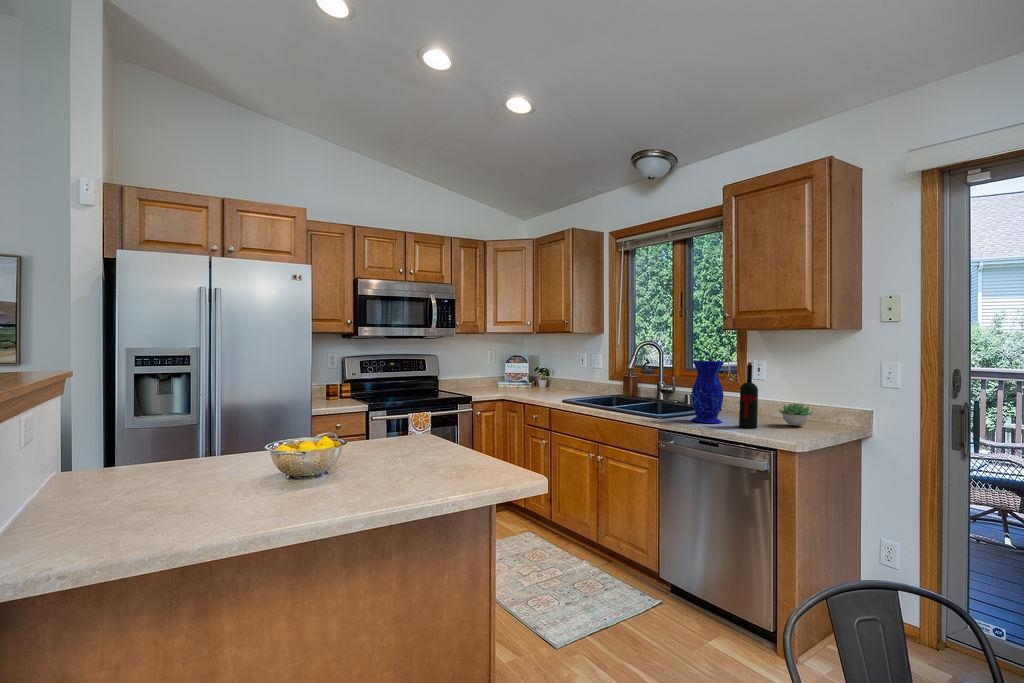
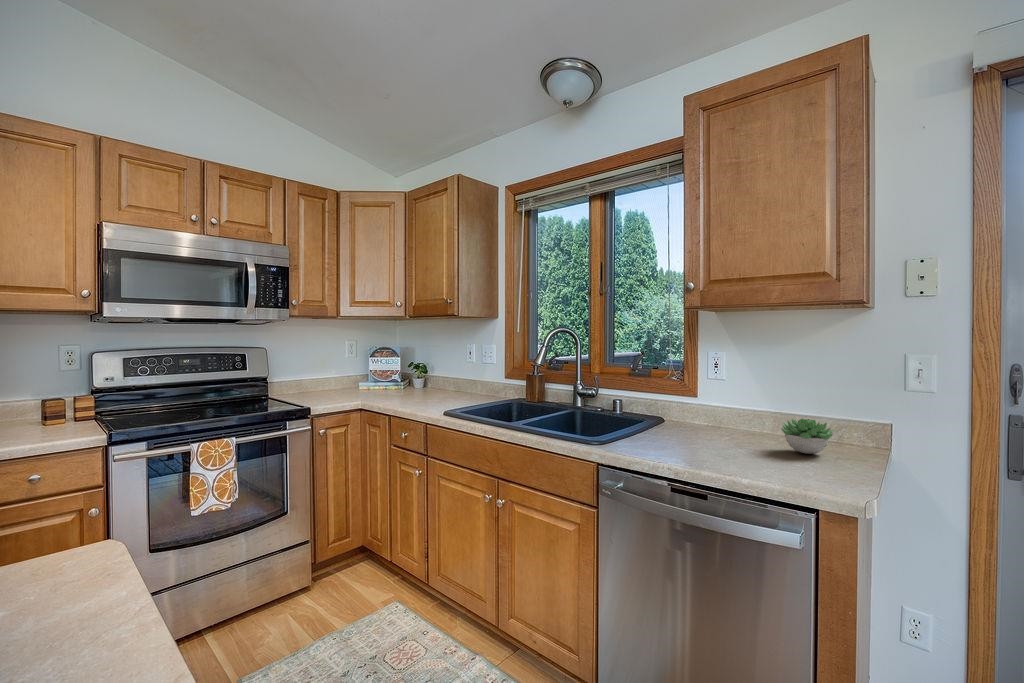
vase: present [691,361,724,423] -> none [646,354,697,454]
wine bottle: present [739,362,758,428] -> none [730,356,762,464]

